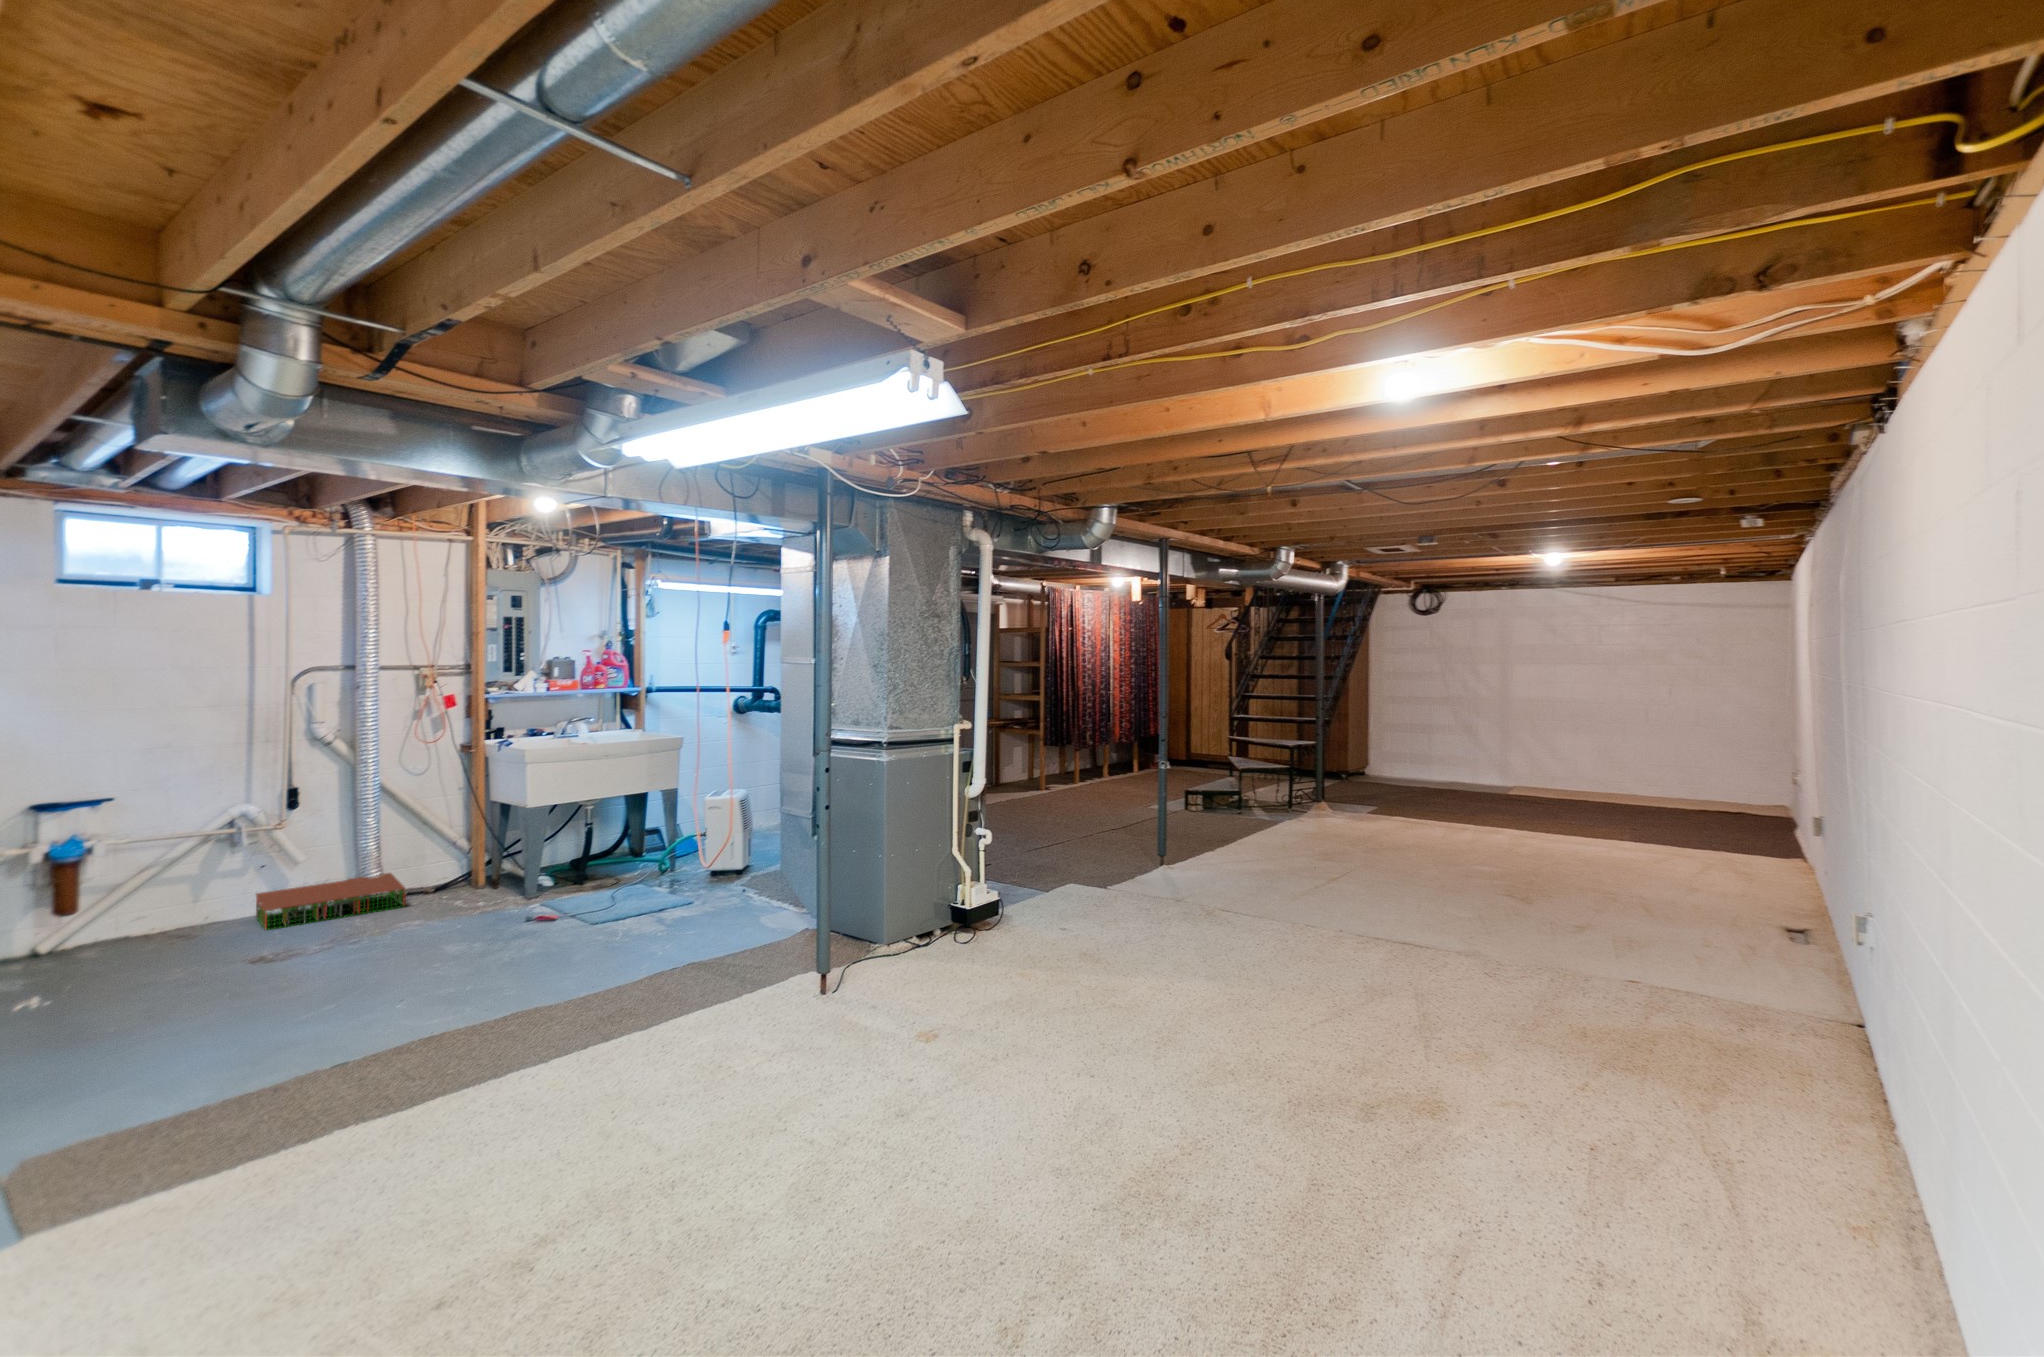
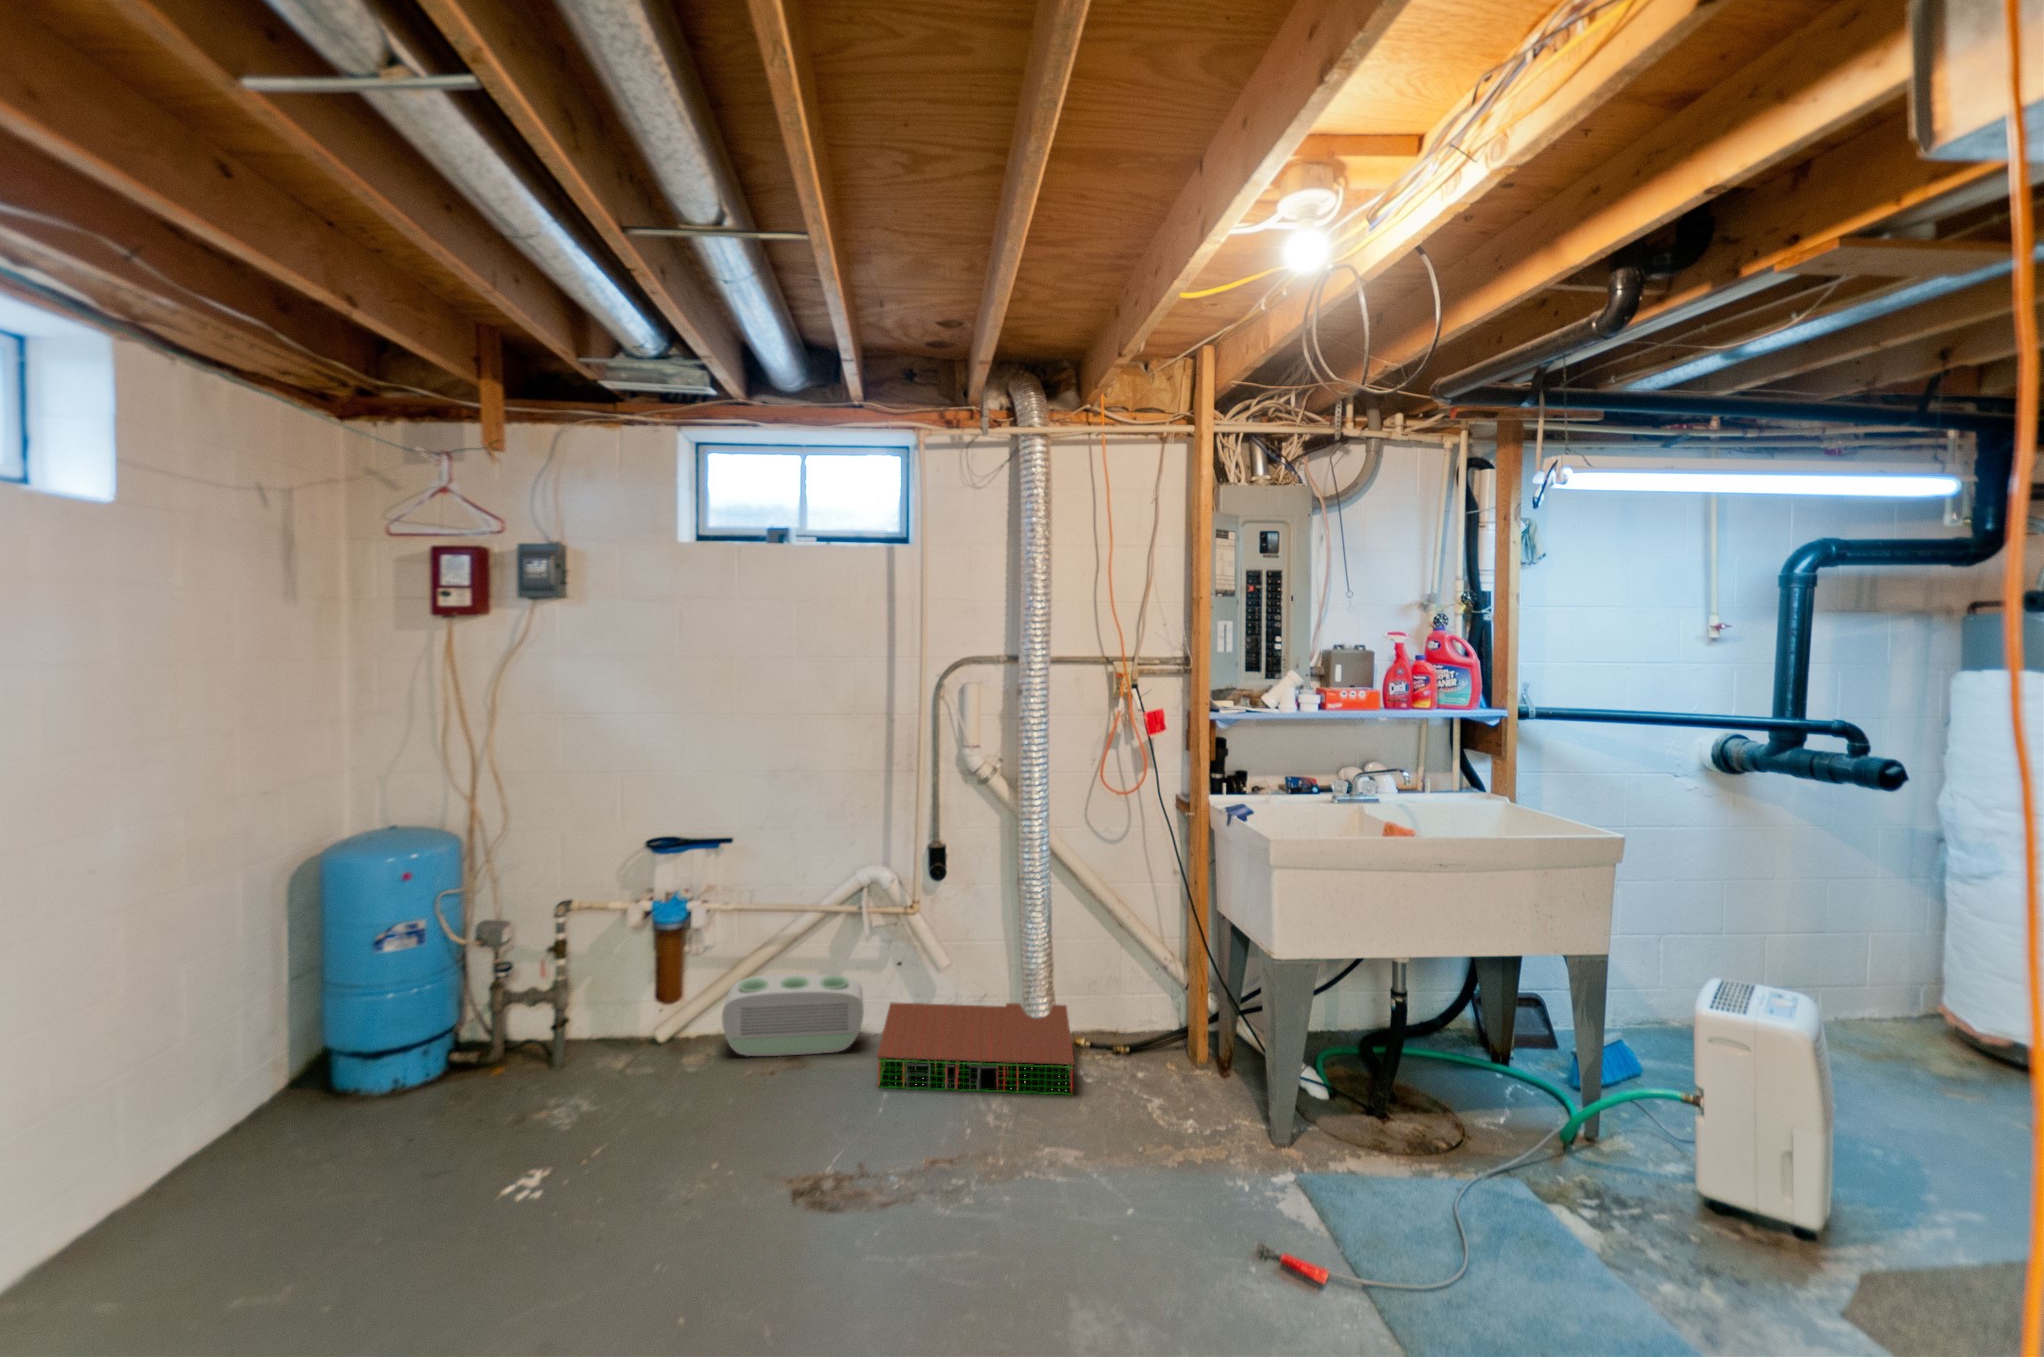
air purifier: none [106,882,239,942] -> present [722,973,864,1056]

